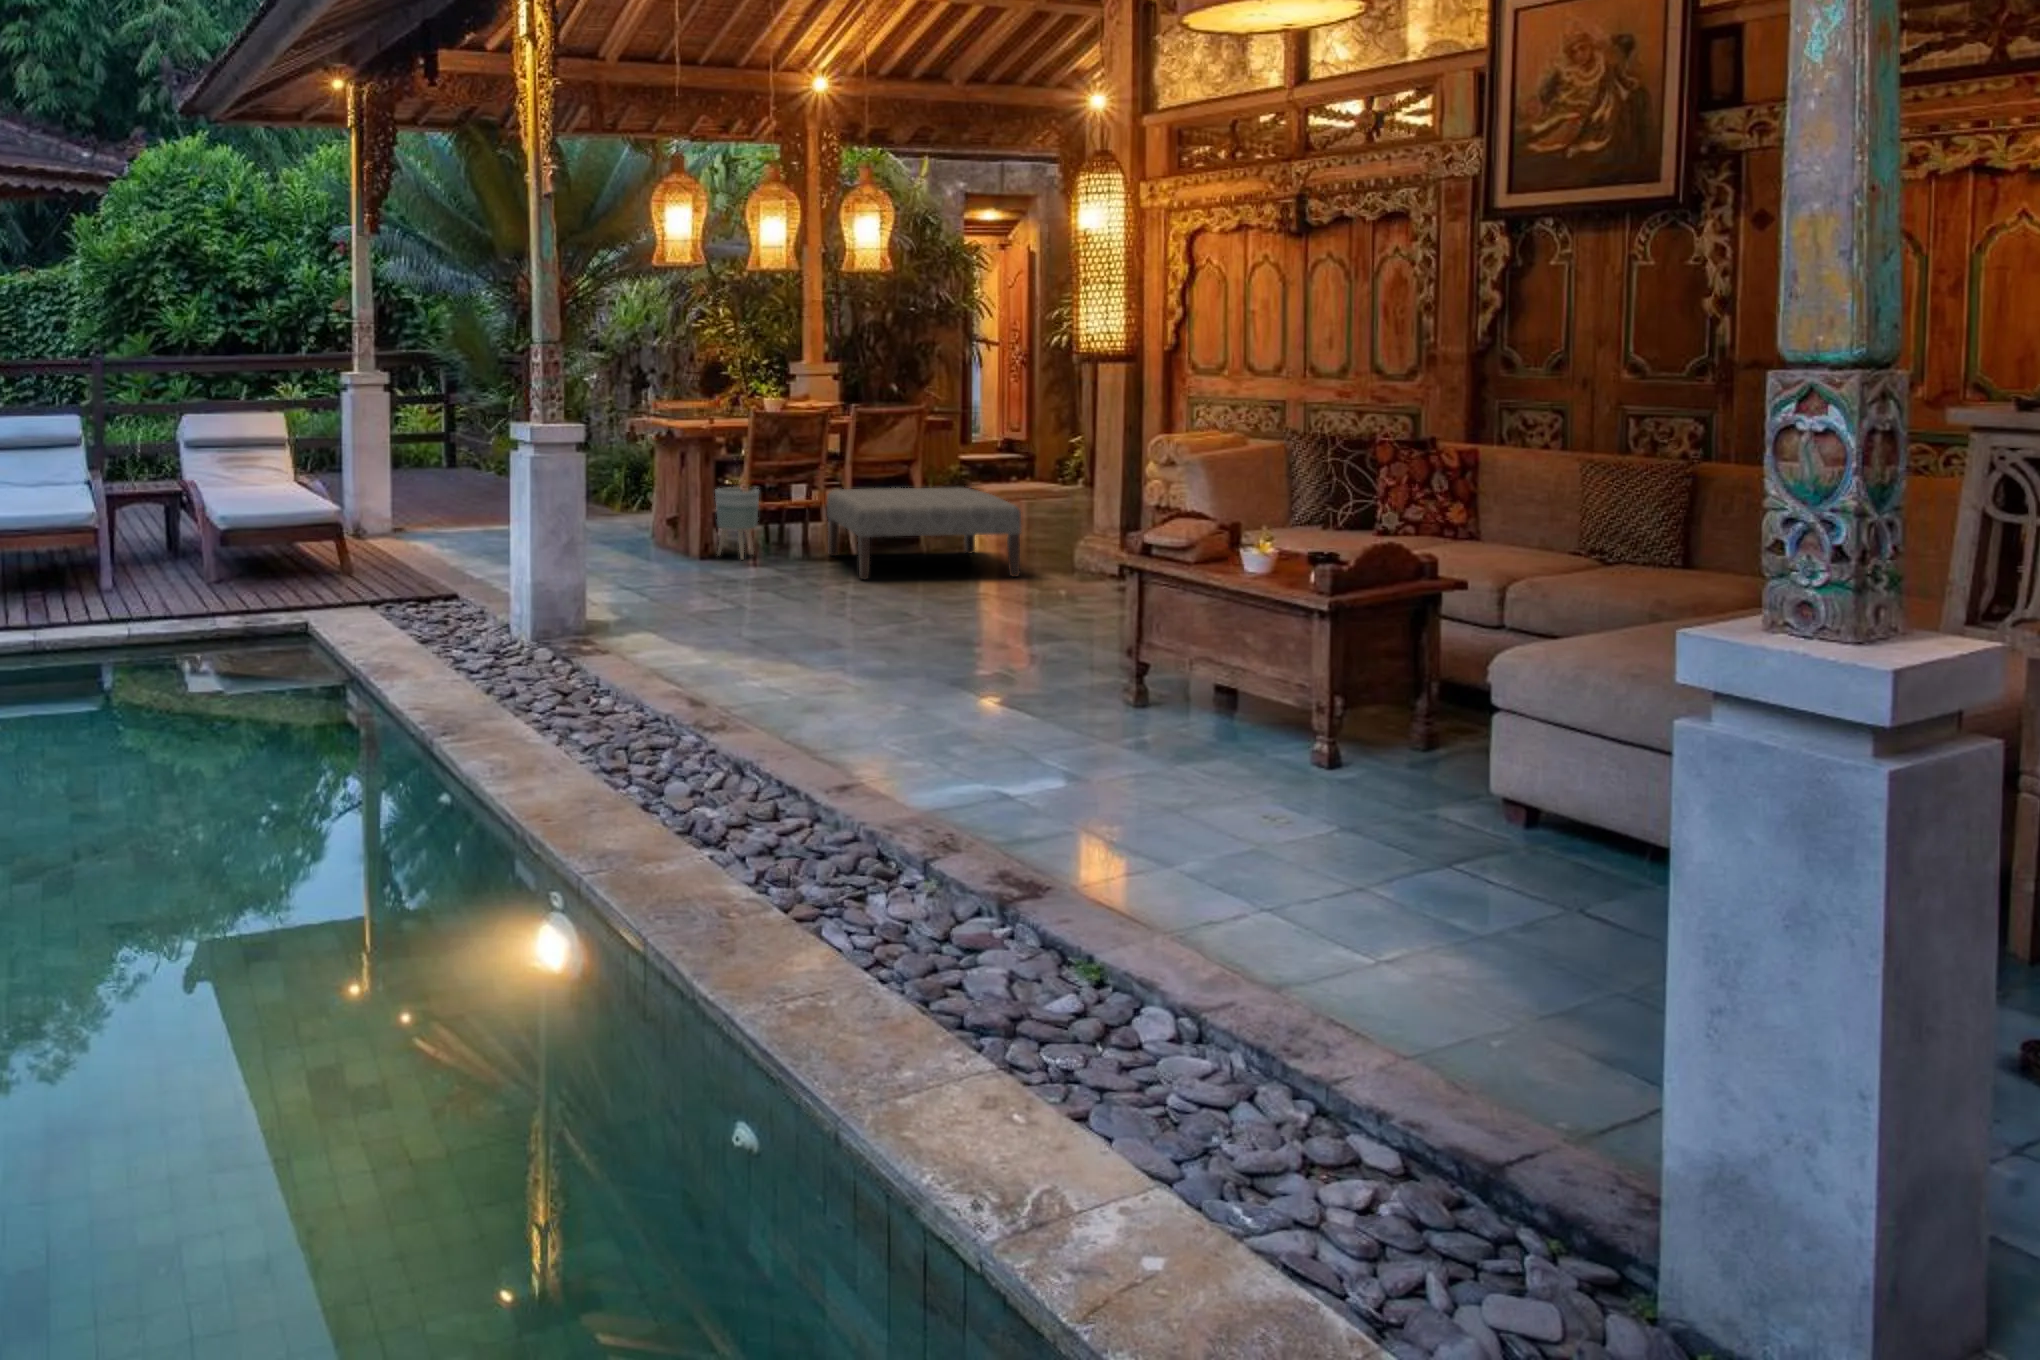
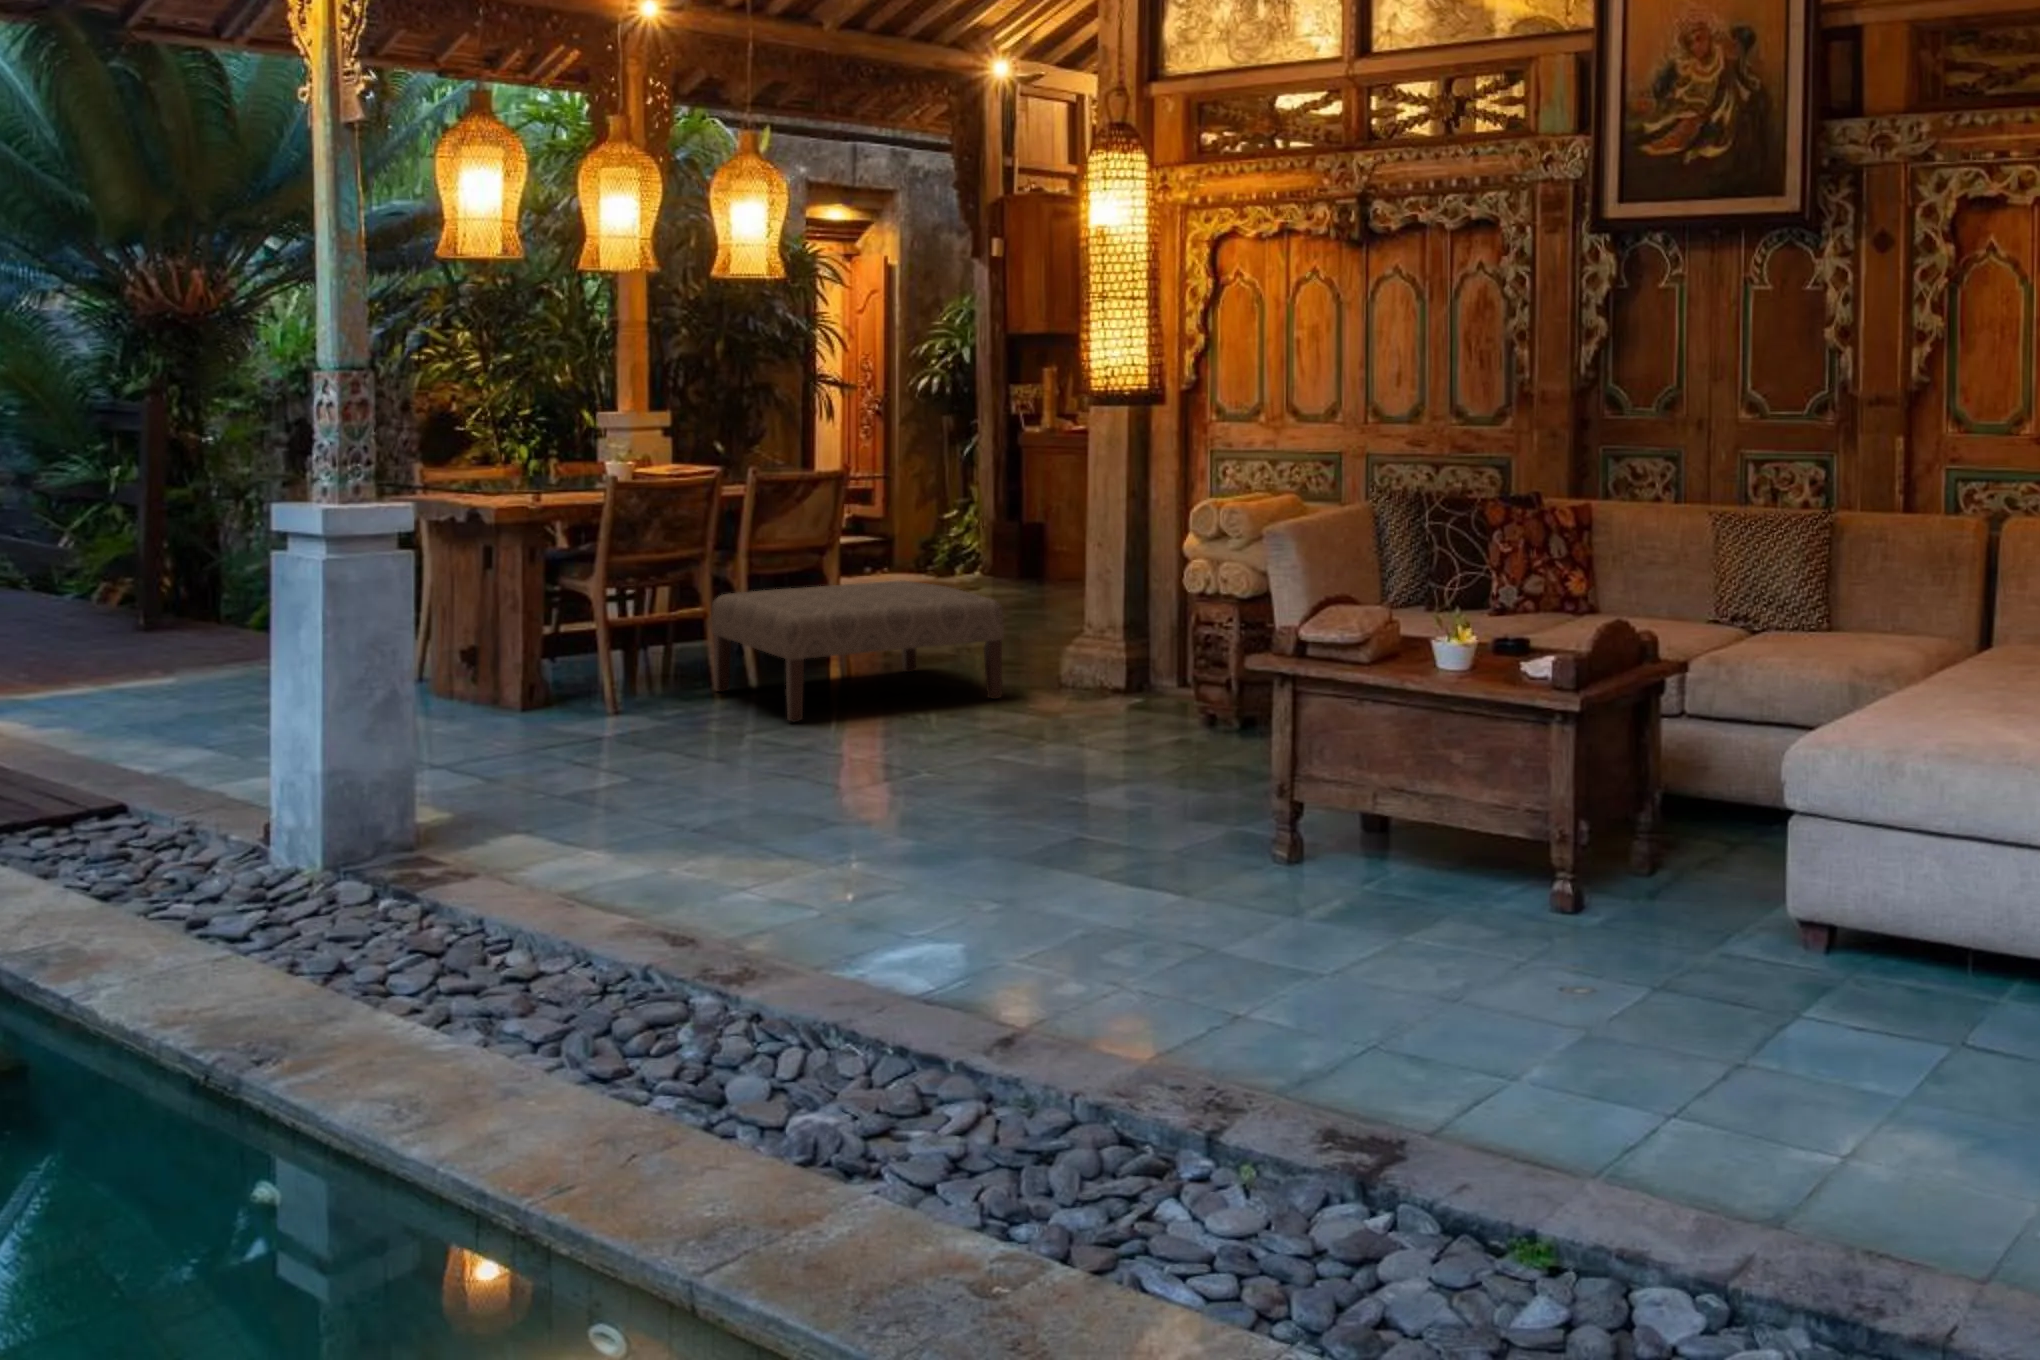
planter: present [715,487,759,559] -> none [540,599,611,710]

